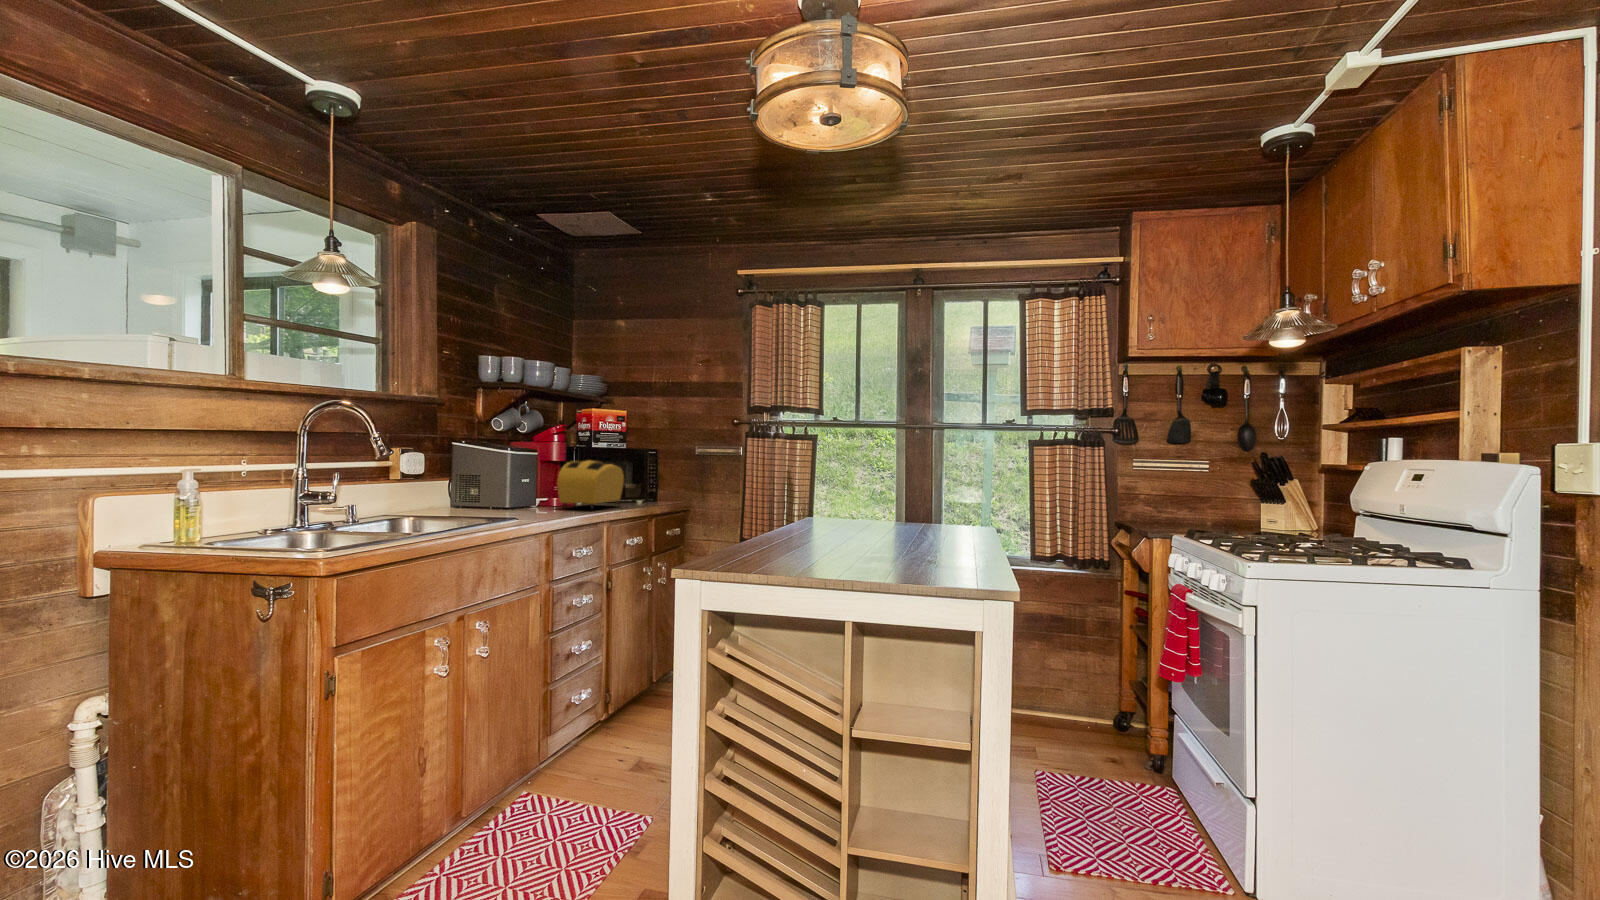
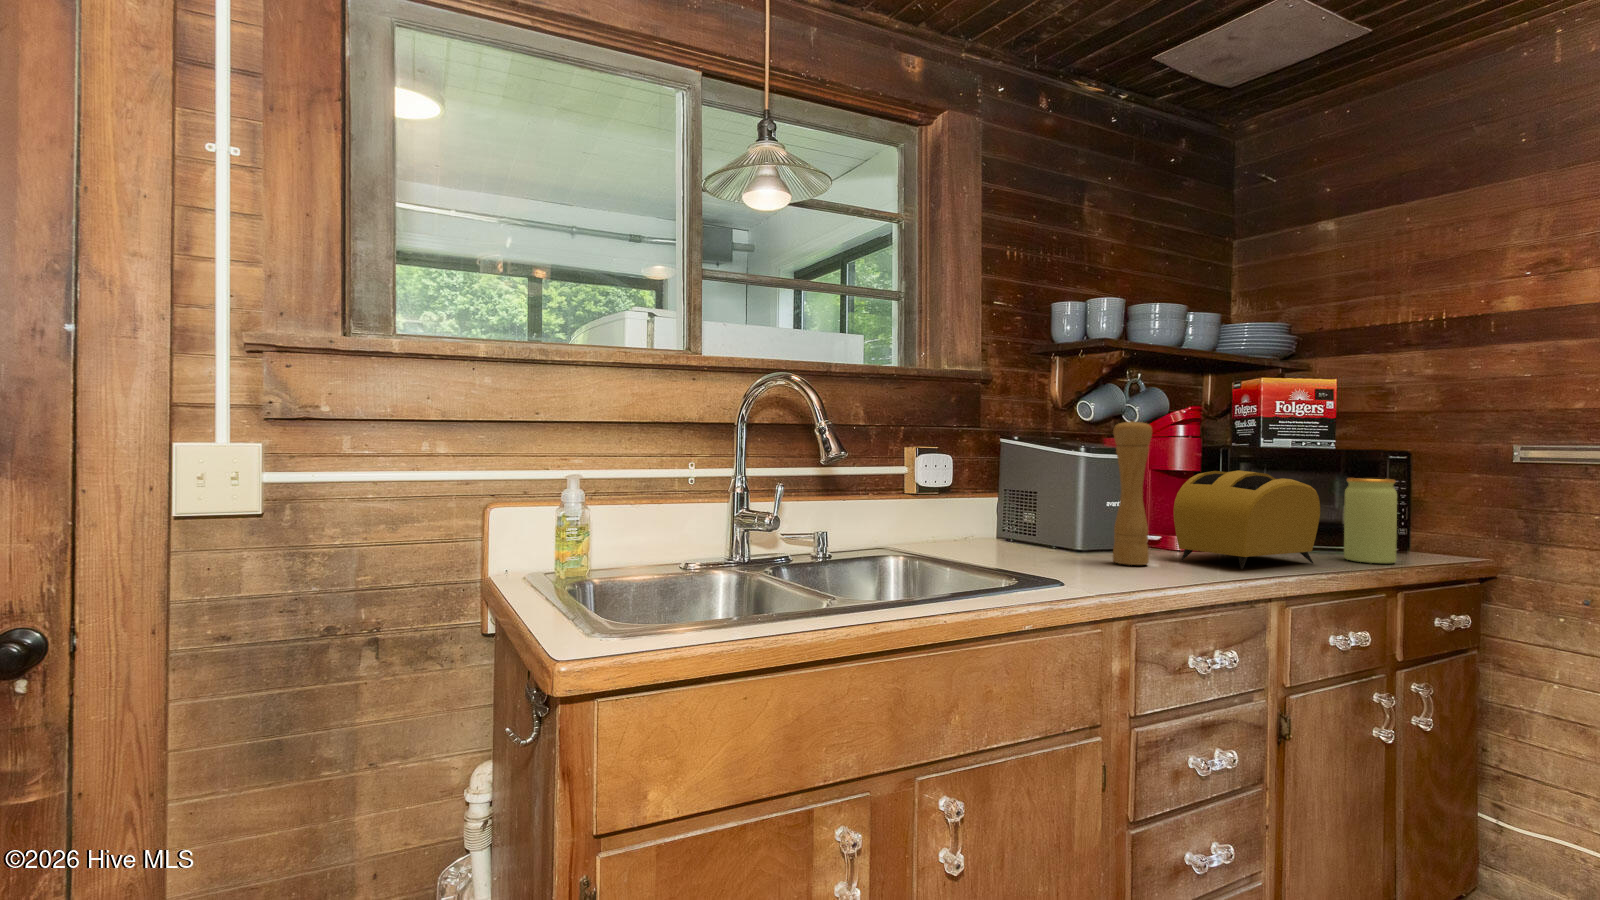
pepper mill: none [529,434,550,512] -> present [1113,420,1152,565]
jar: none [632,463,654,504] -> present [1344,478,1397,563]

